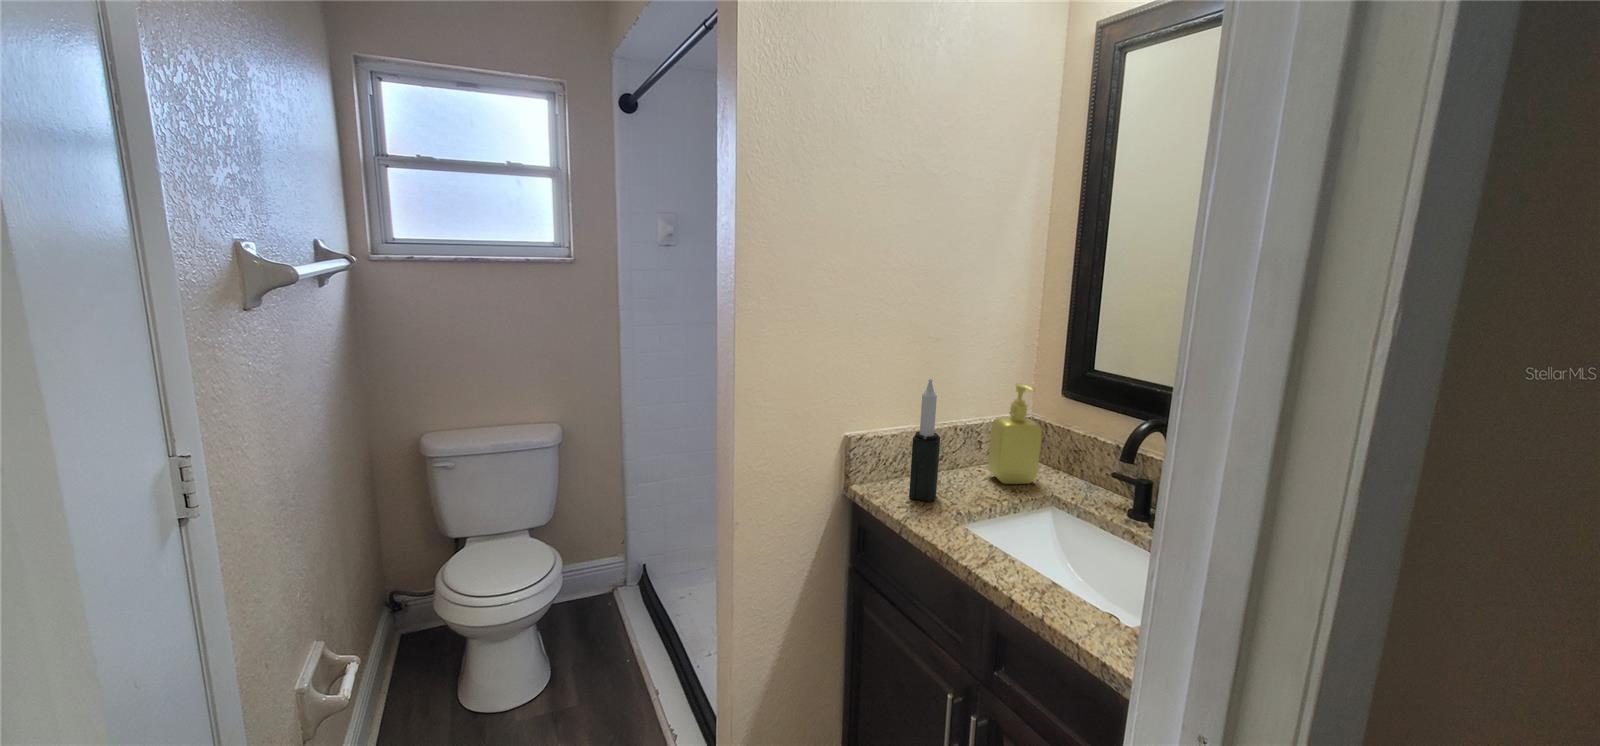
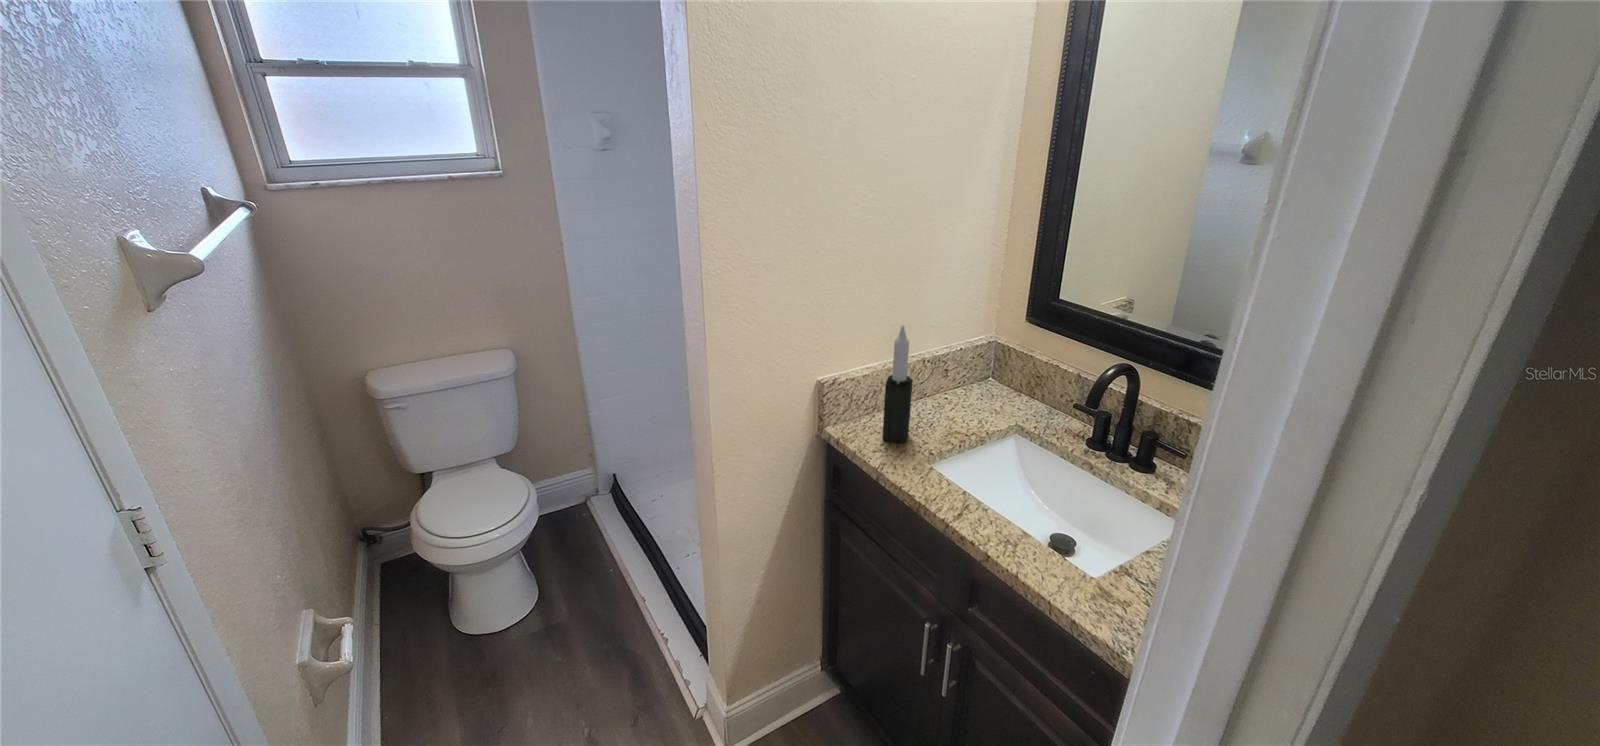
soap dispenser: present [988,384,1042,484] -> none [957,317,1010,415]

